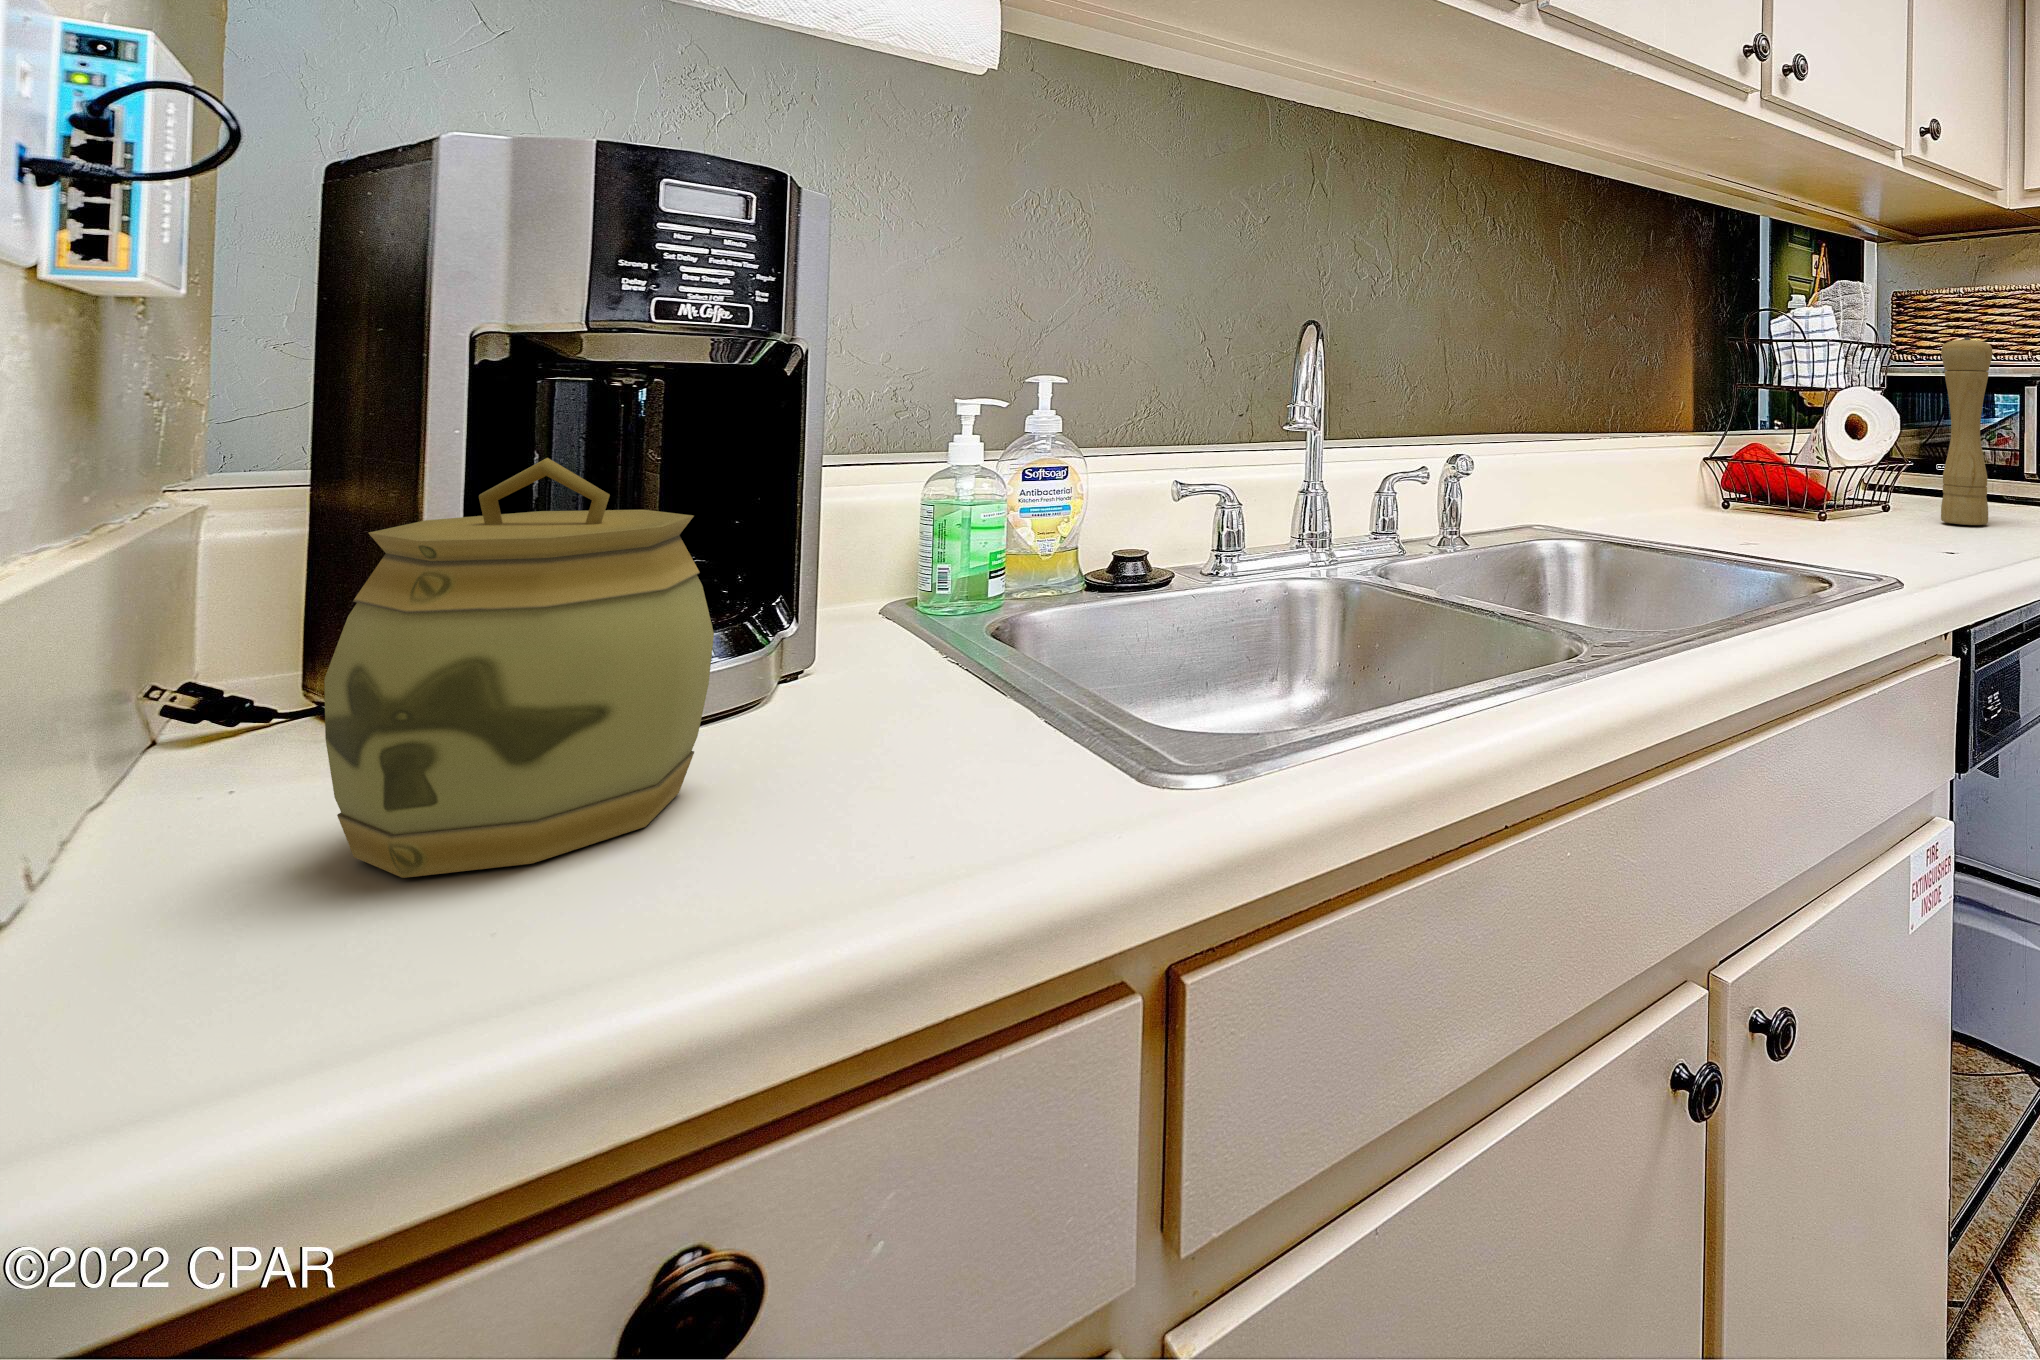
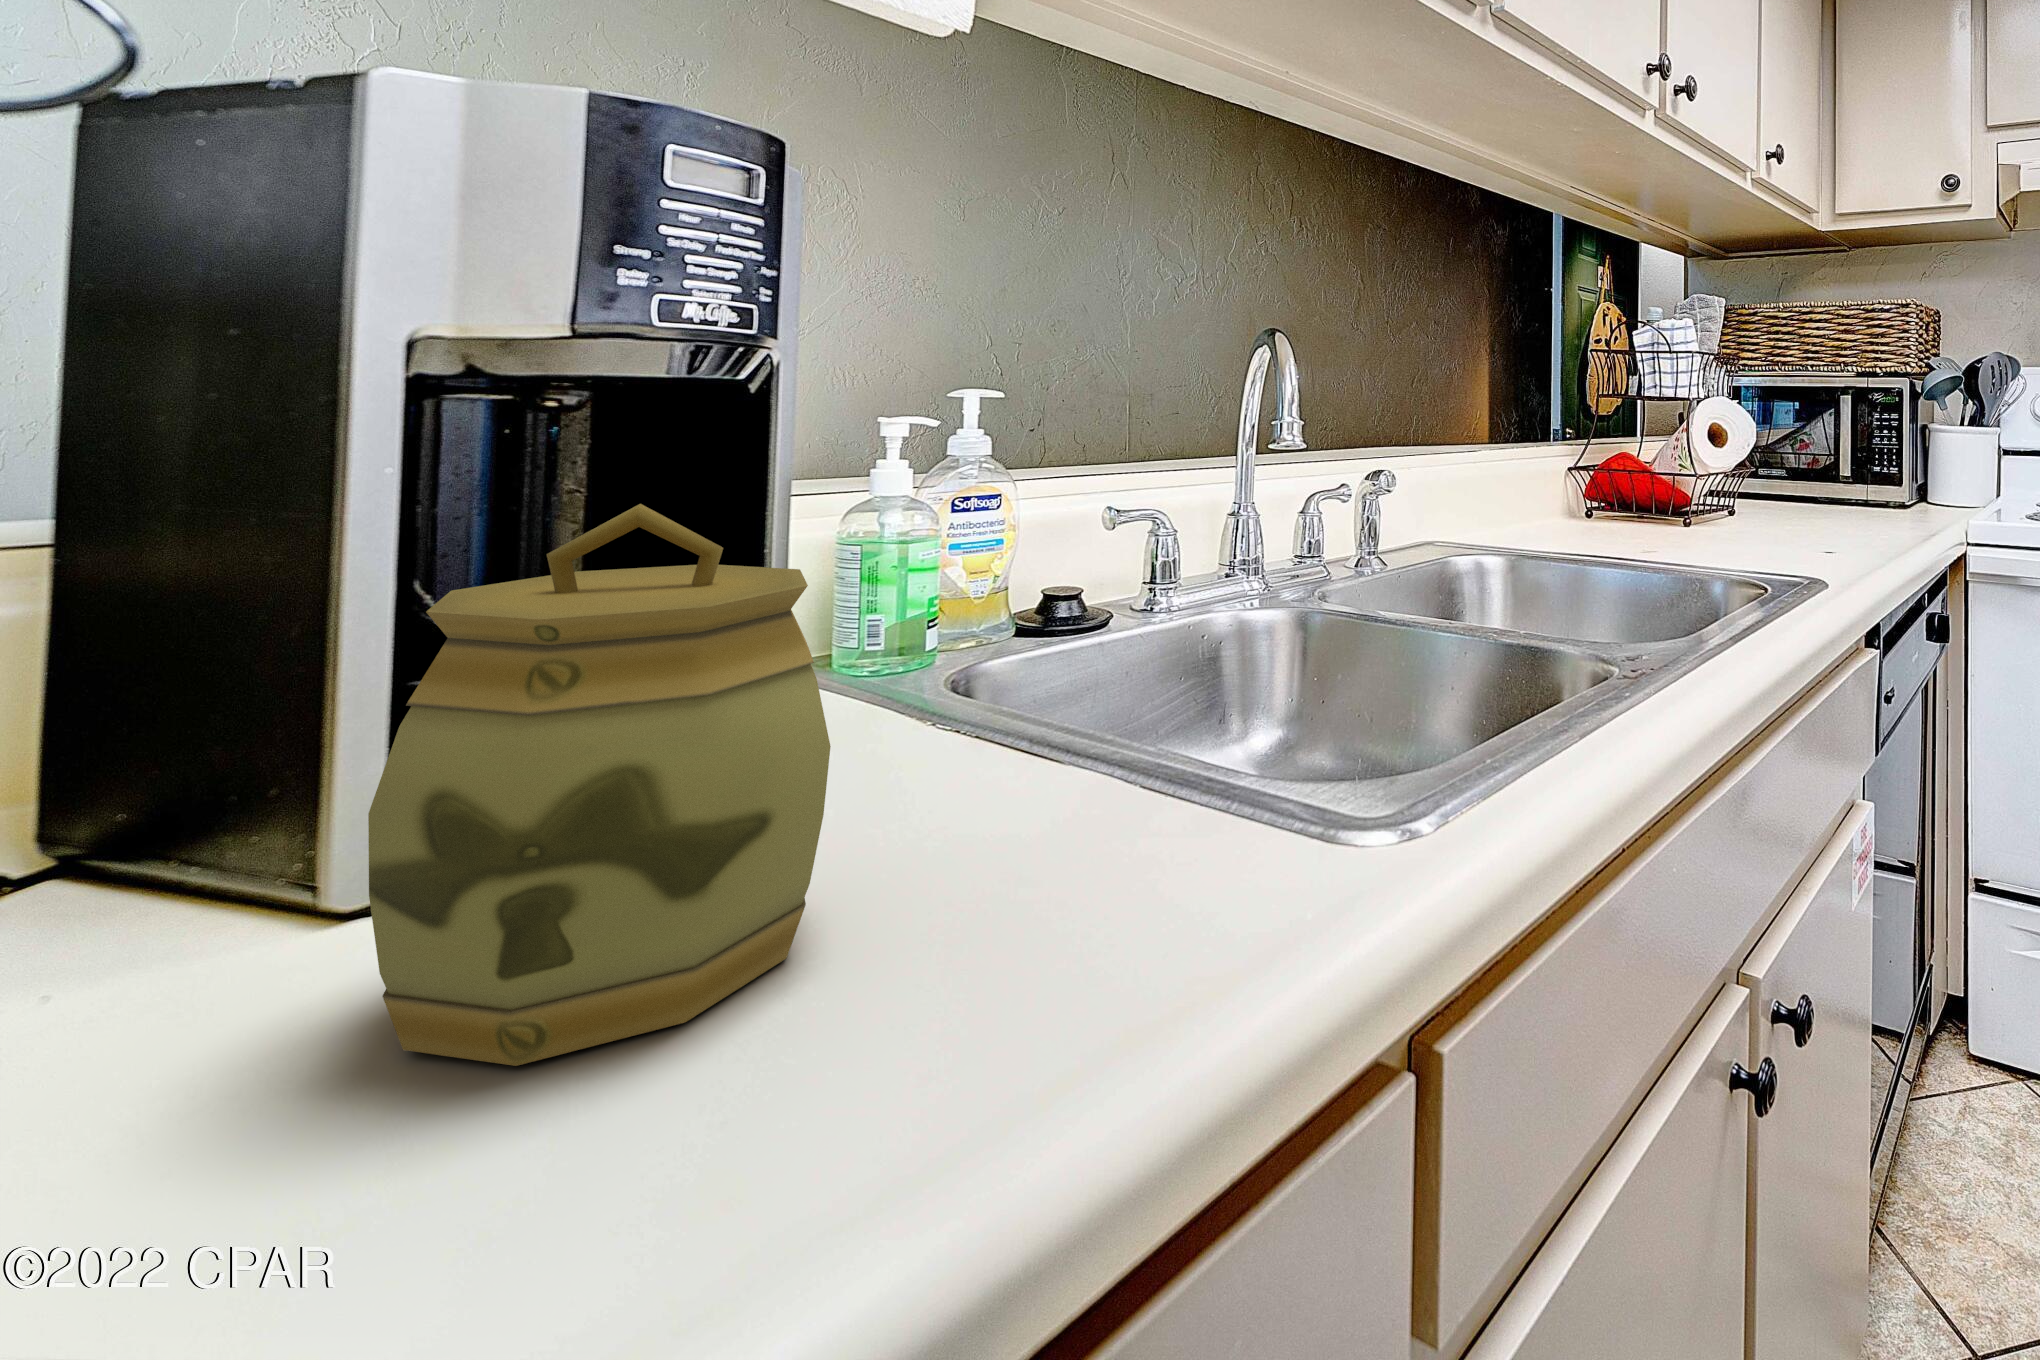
pepper mill: present [1941,337,1993,525] -> none [1793,350,1839,525]

